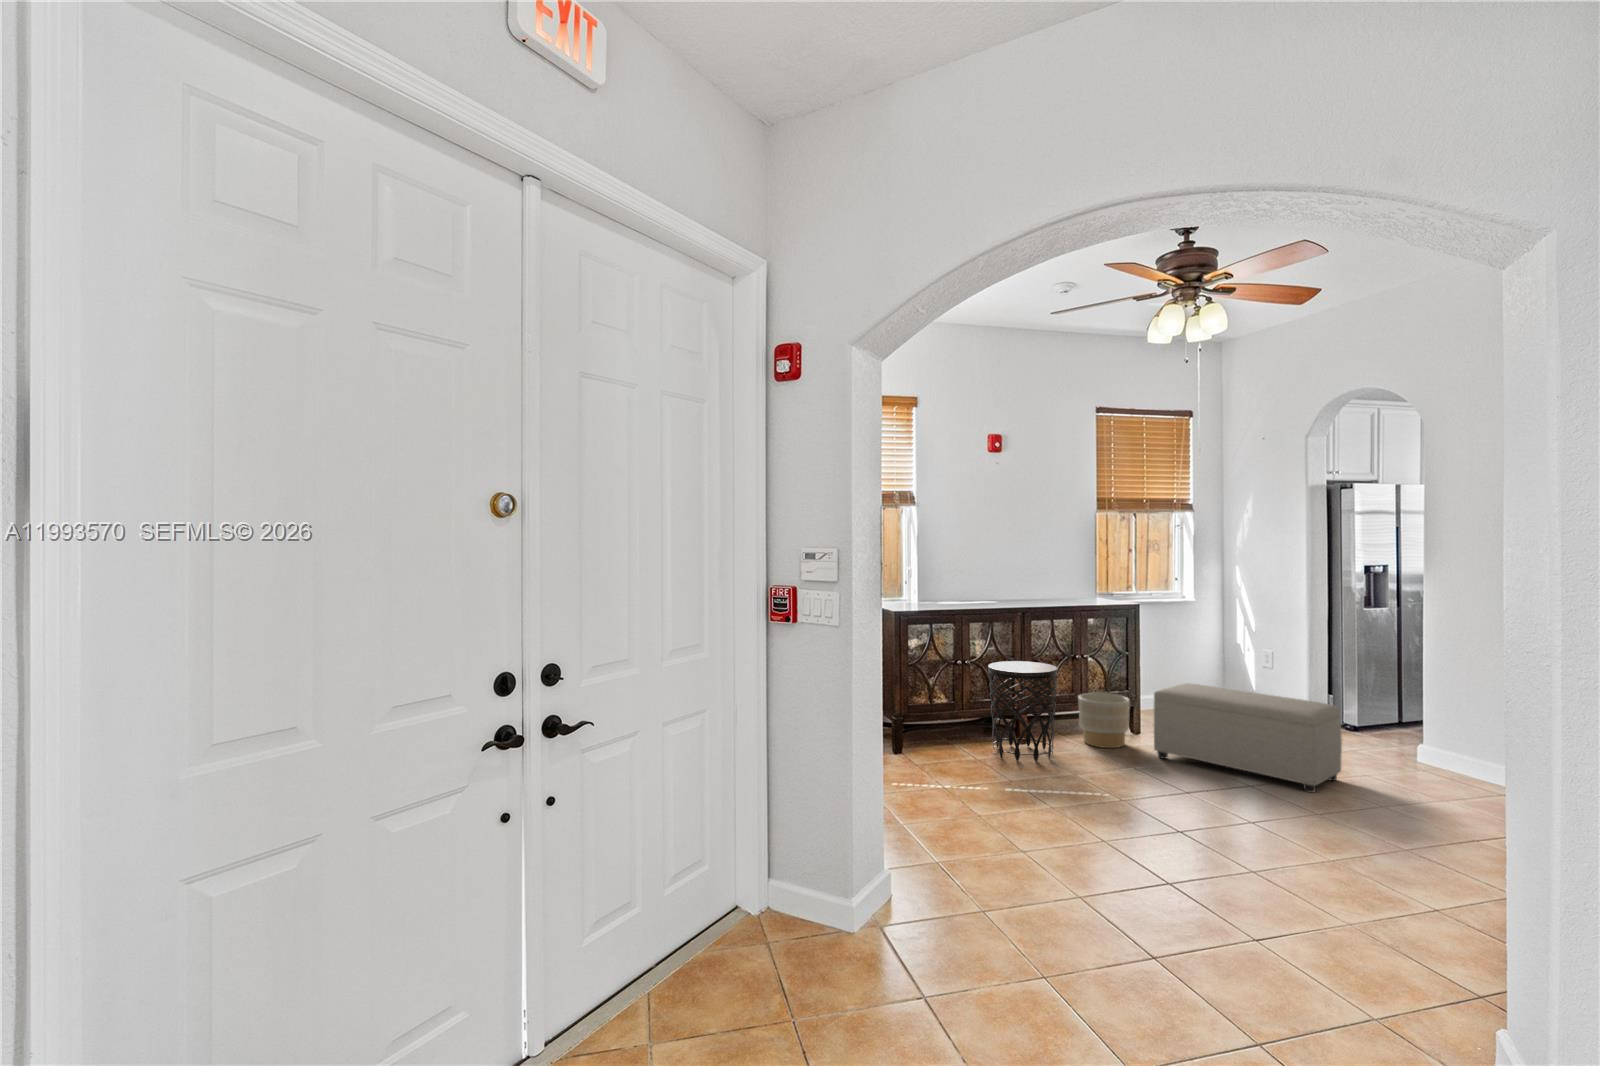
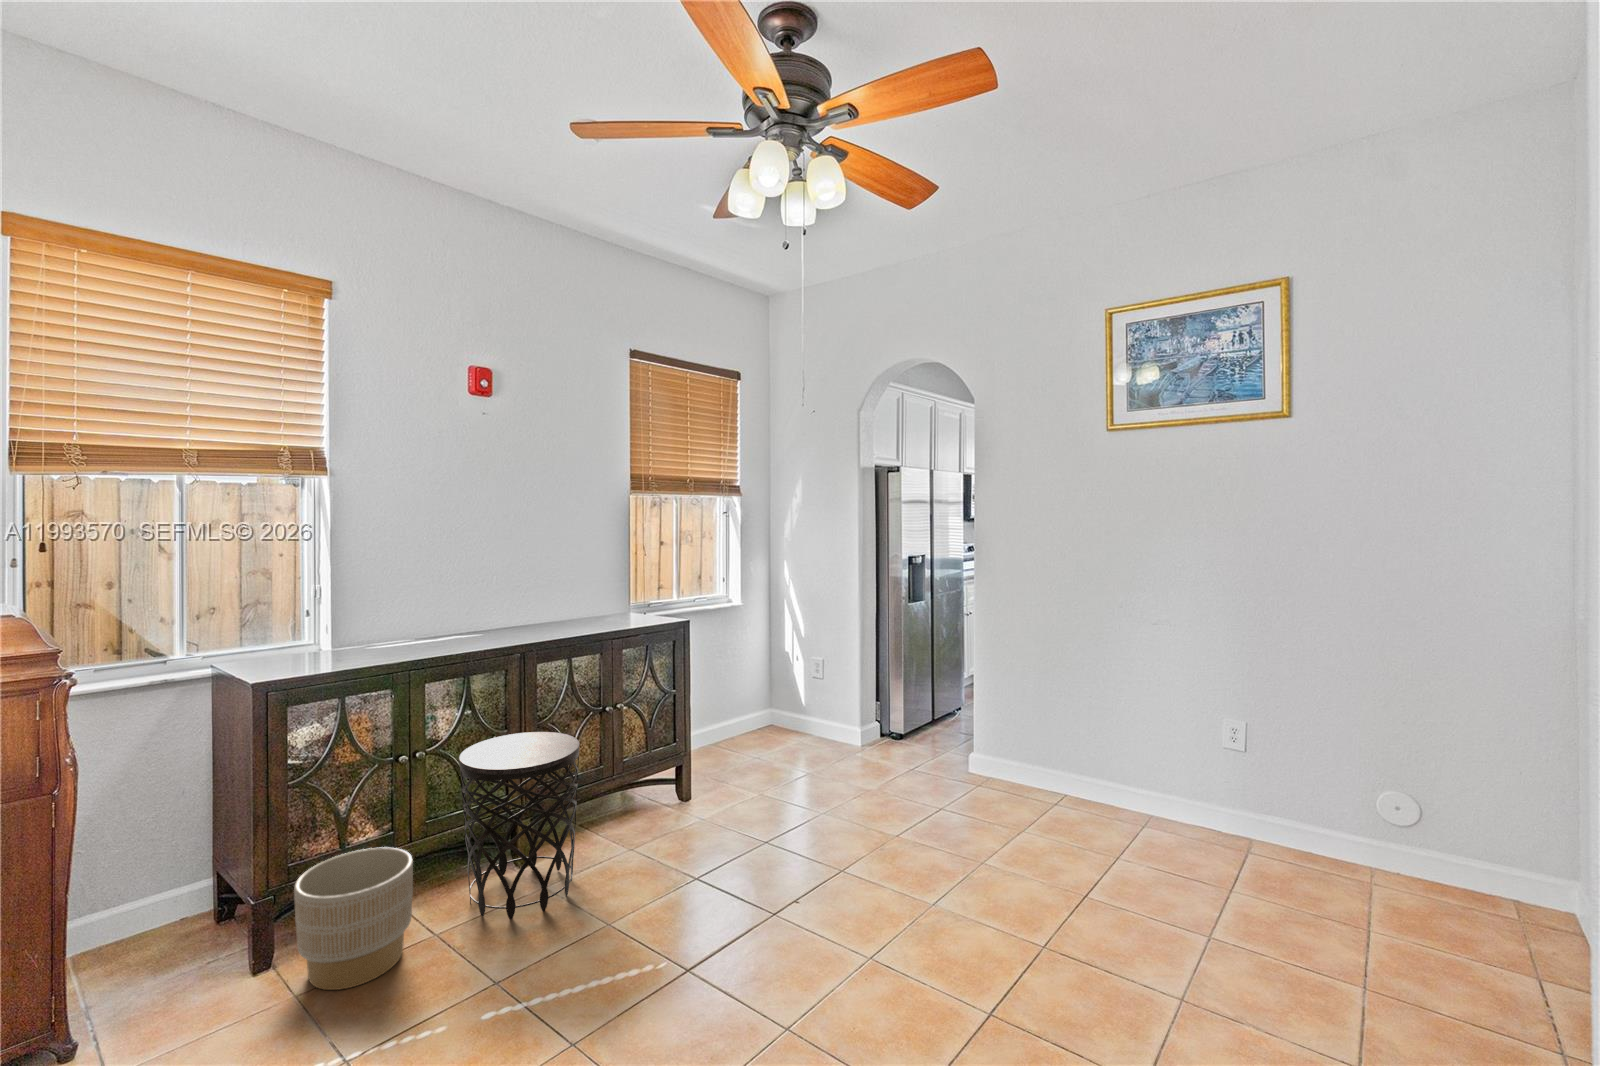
ottoman: present [1154,683,1342,793] -> none [716,726,930,872]
planter: present [1079,693,1130,748] -> present [294,847,413,990]

